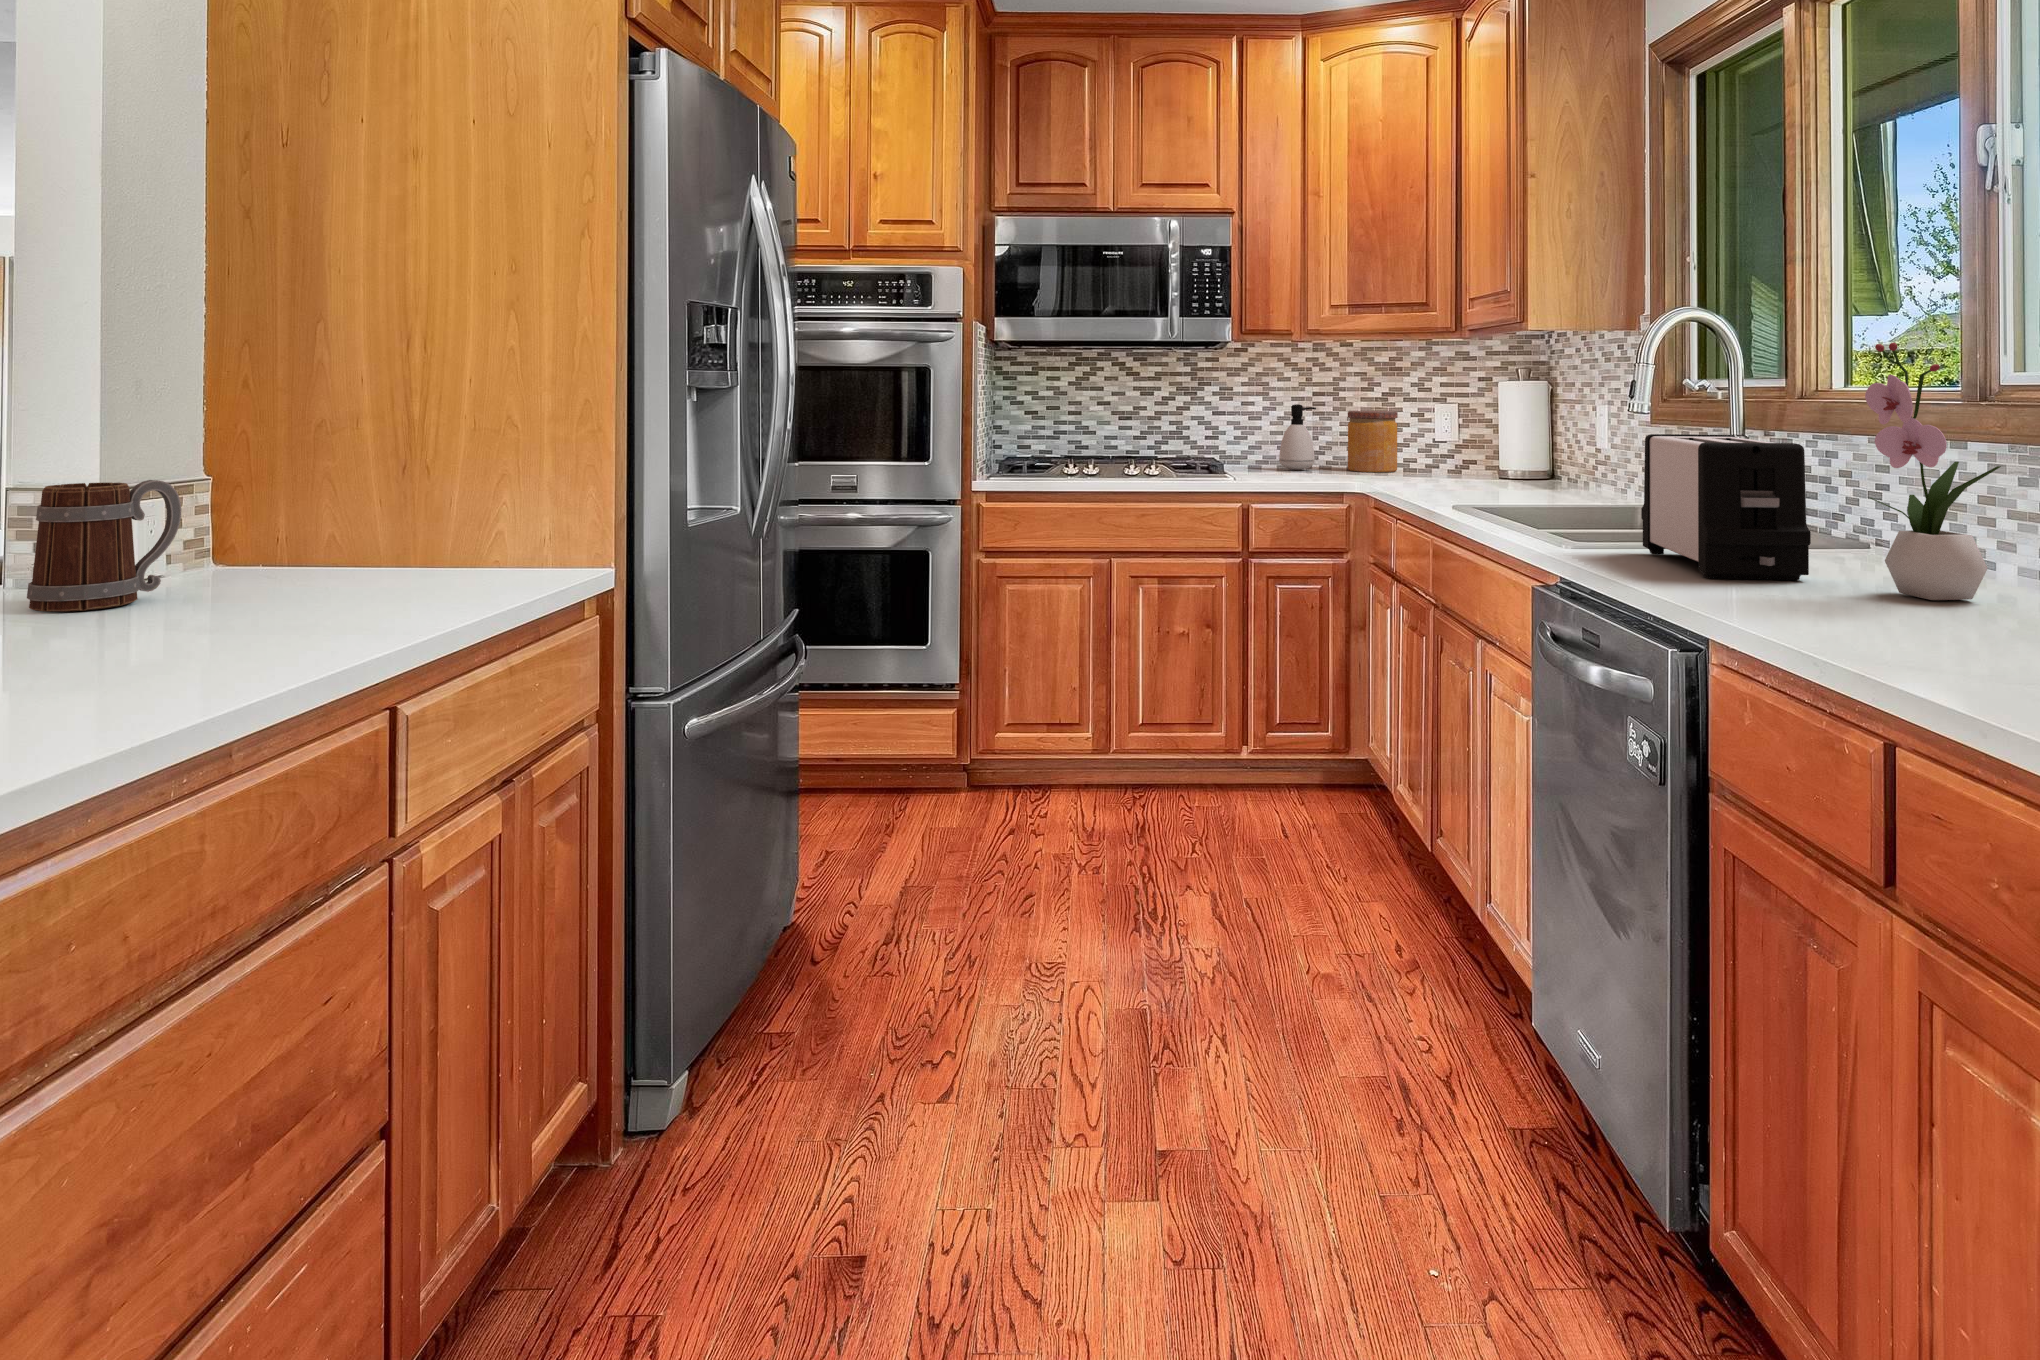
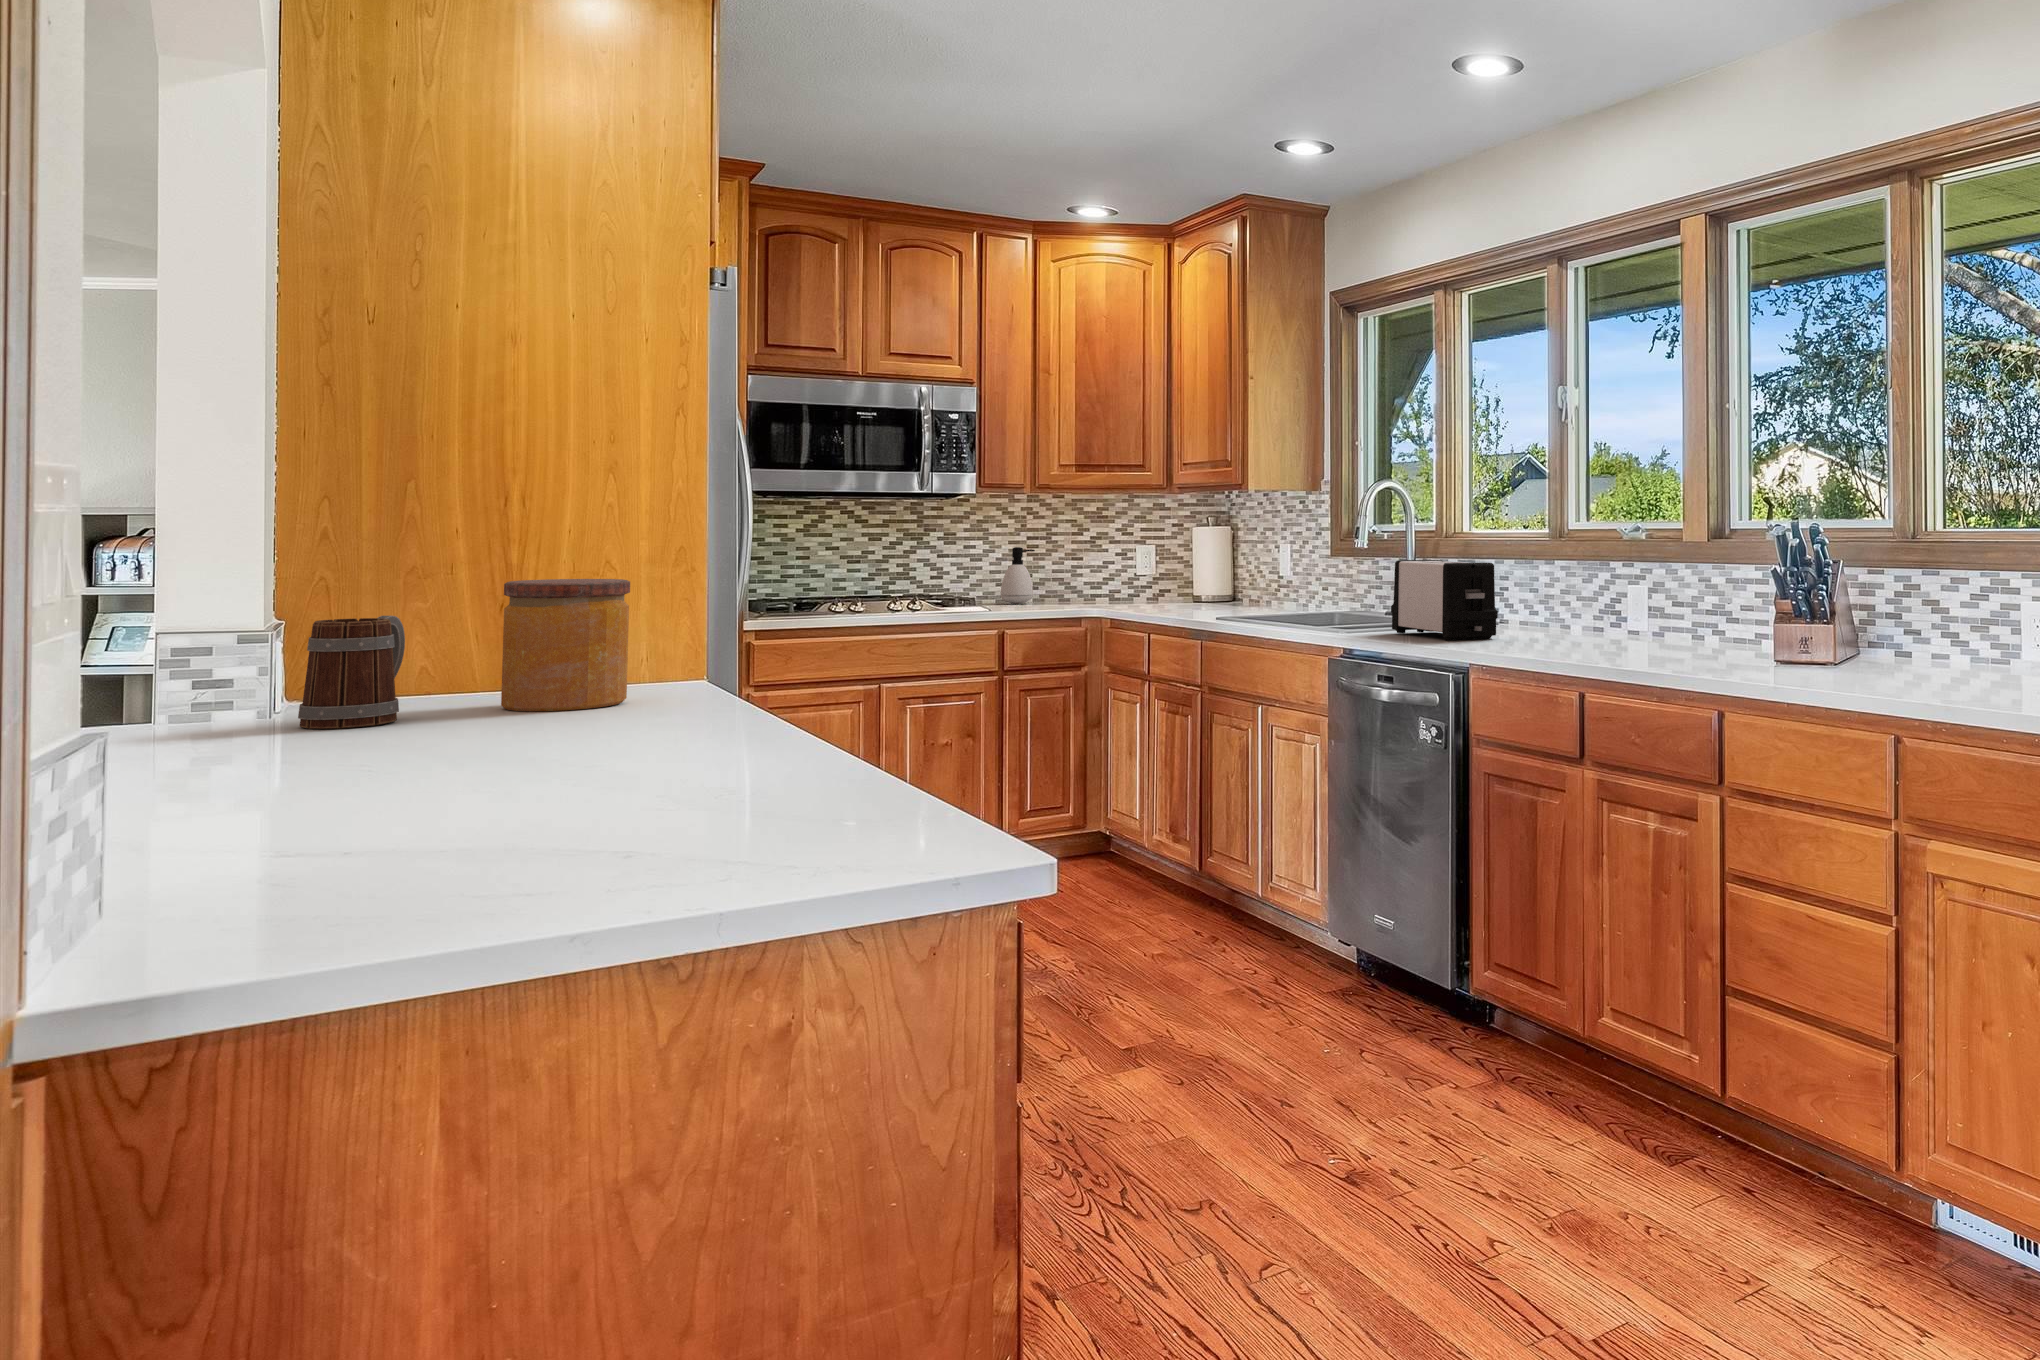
flower arrangement: present [1865,343,2001,600] -> none [1530,507,1589,641]
jar: present [1348,410,1398,472] -> present [501,579,630,711]

